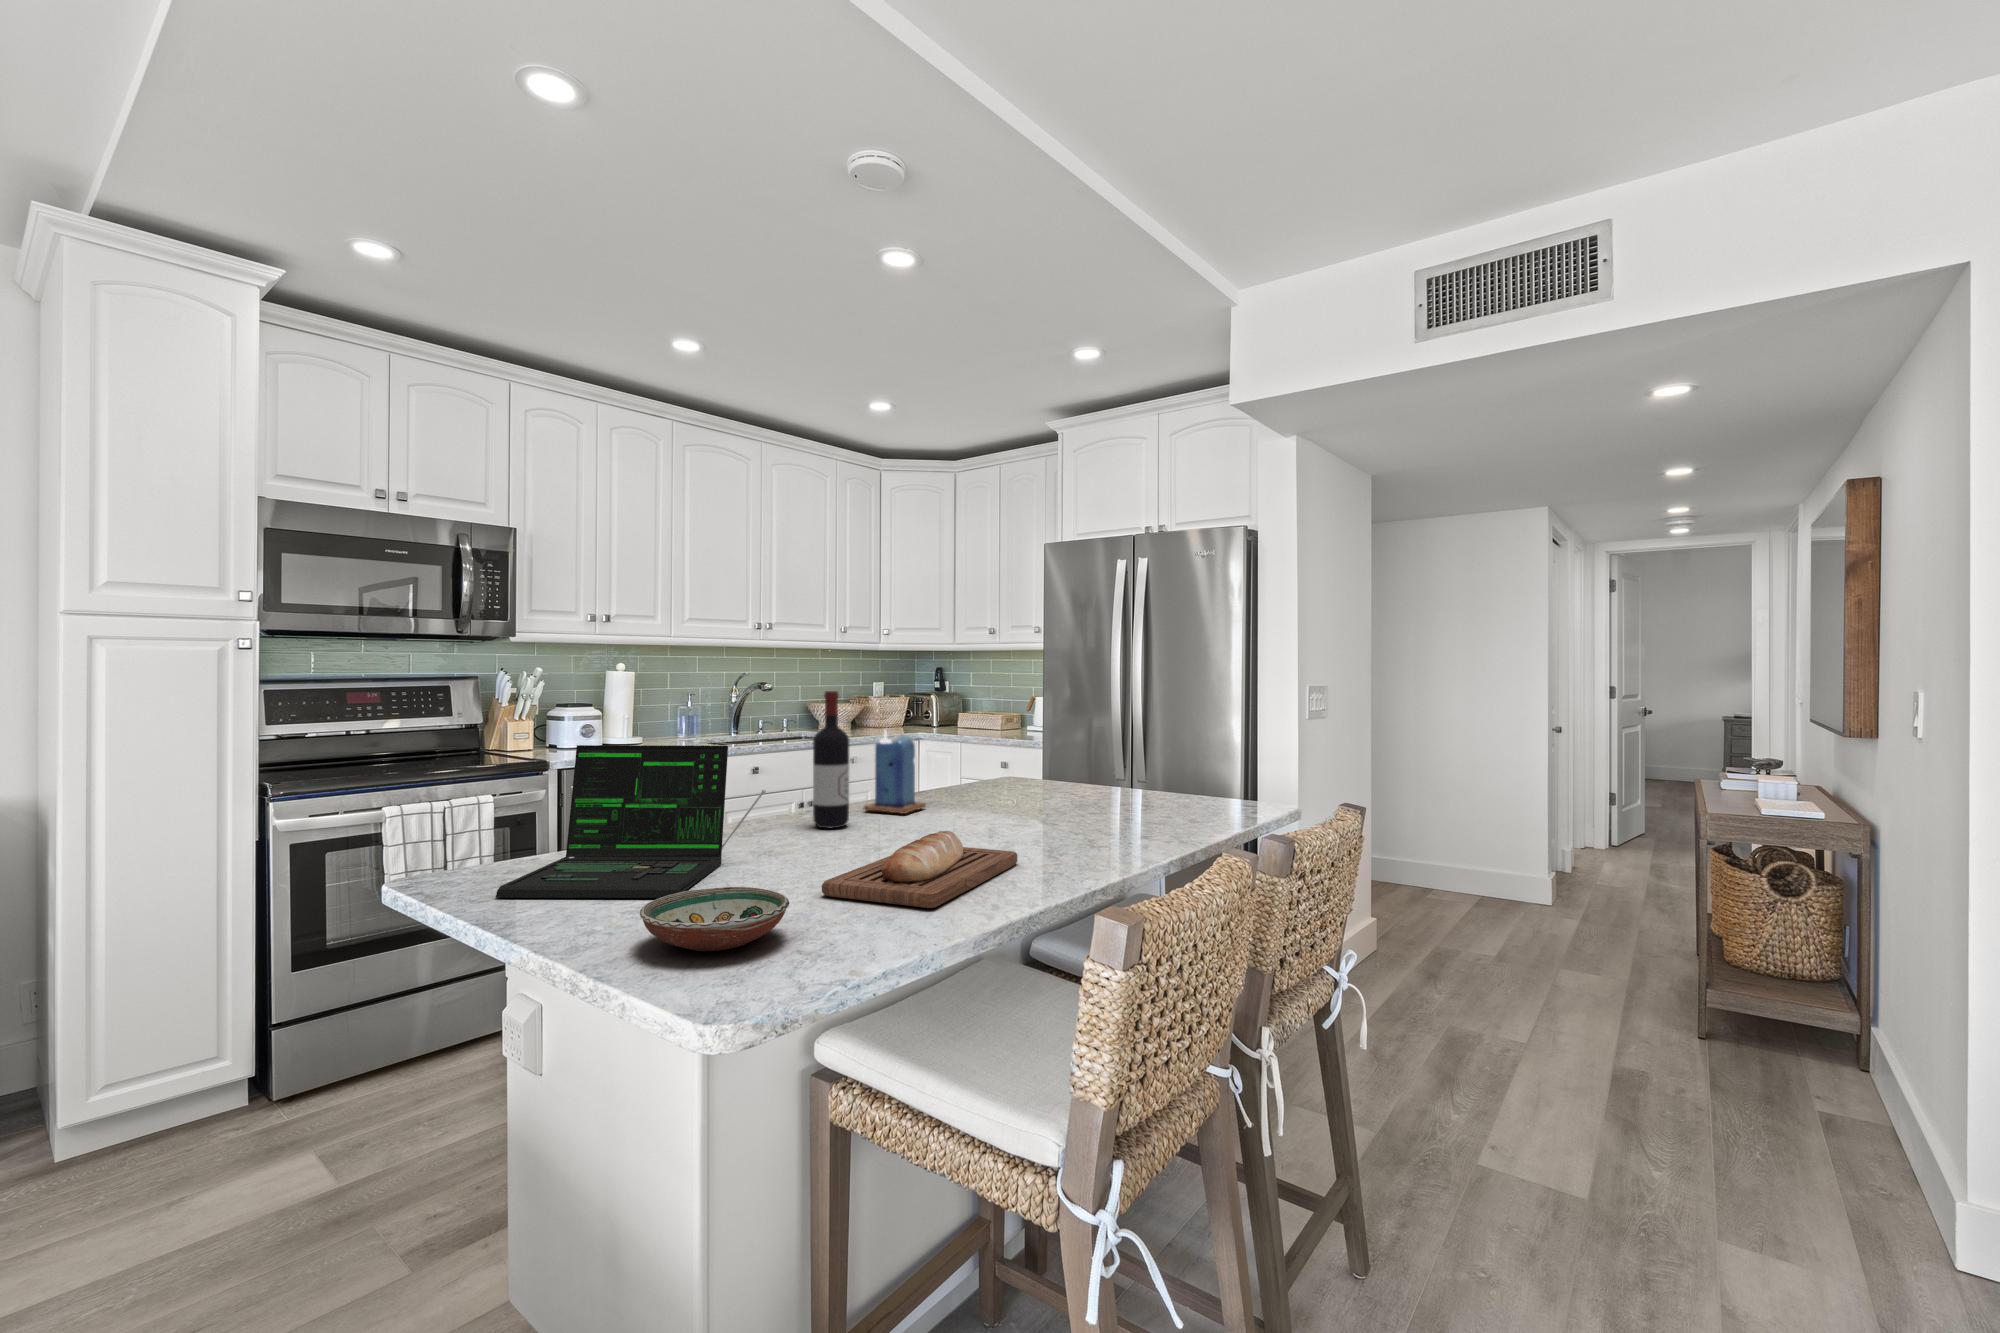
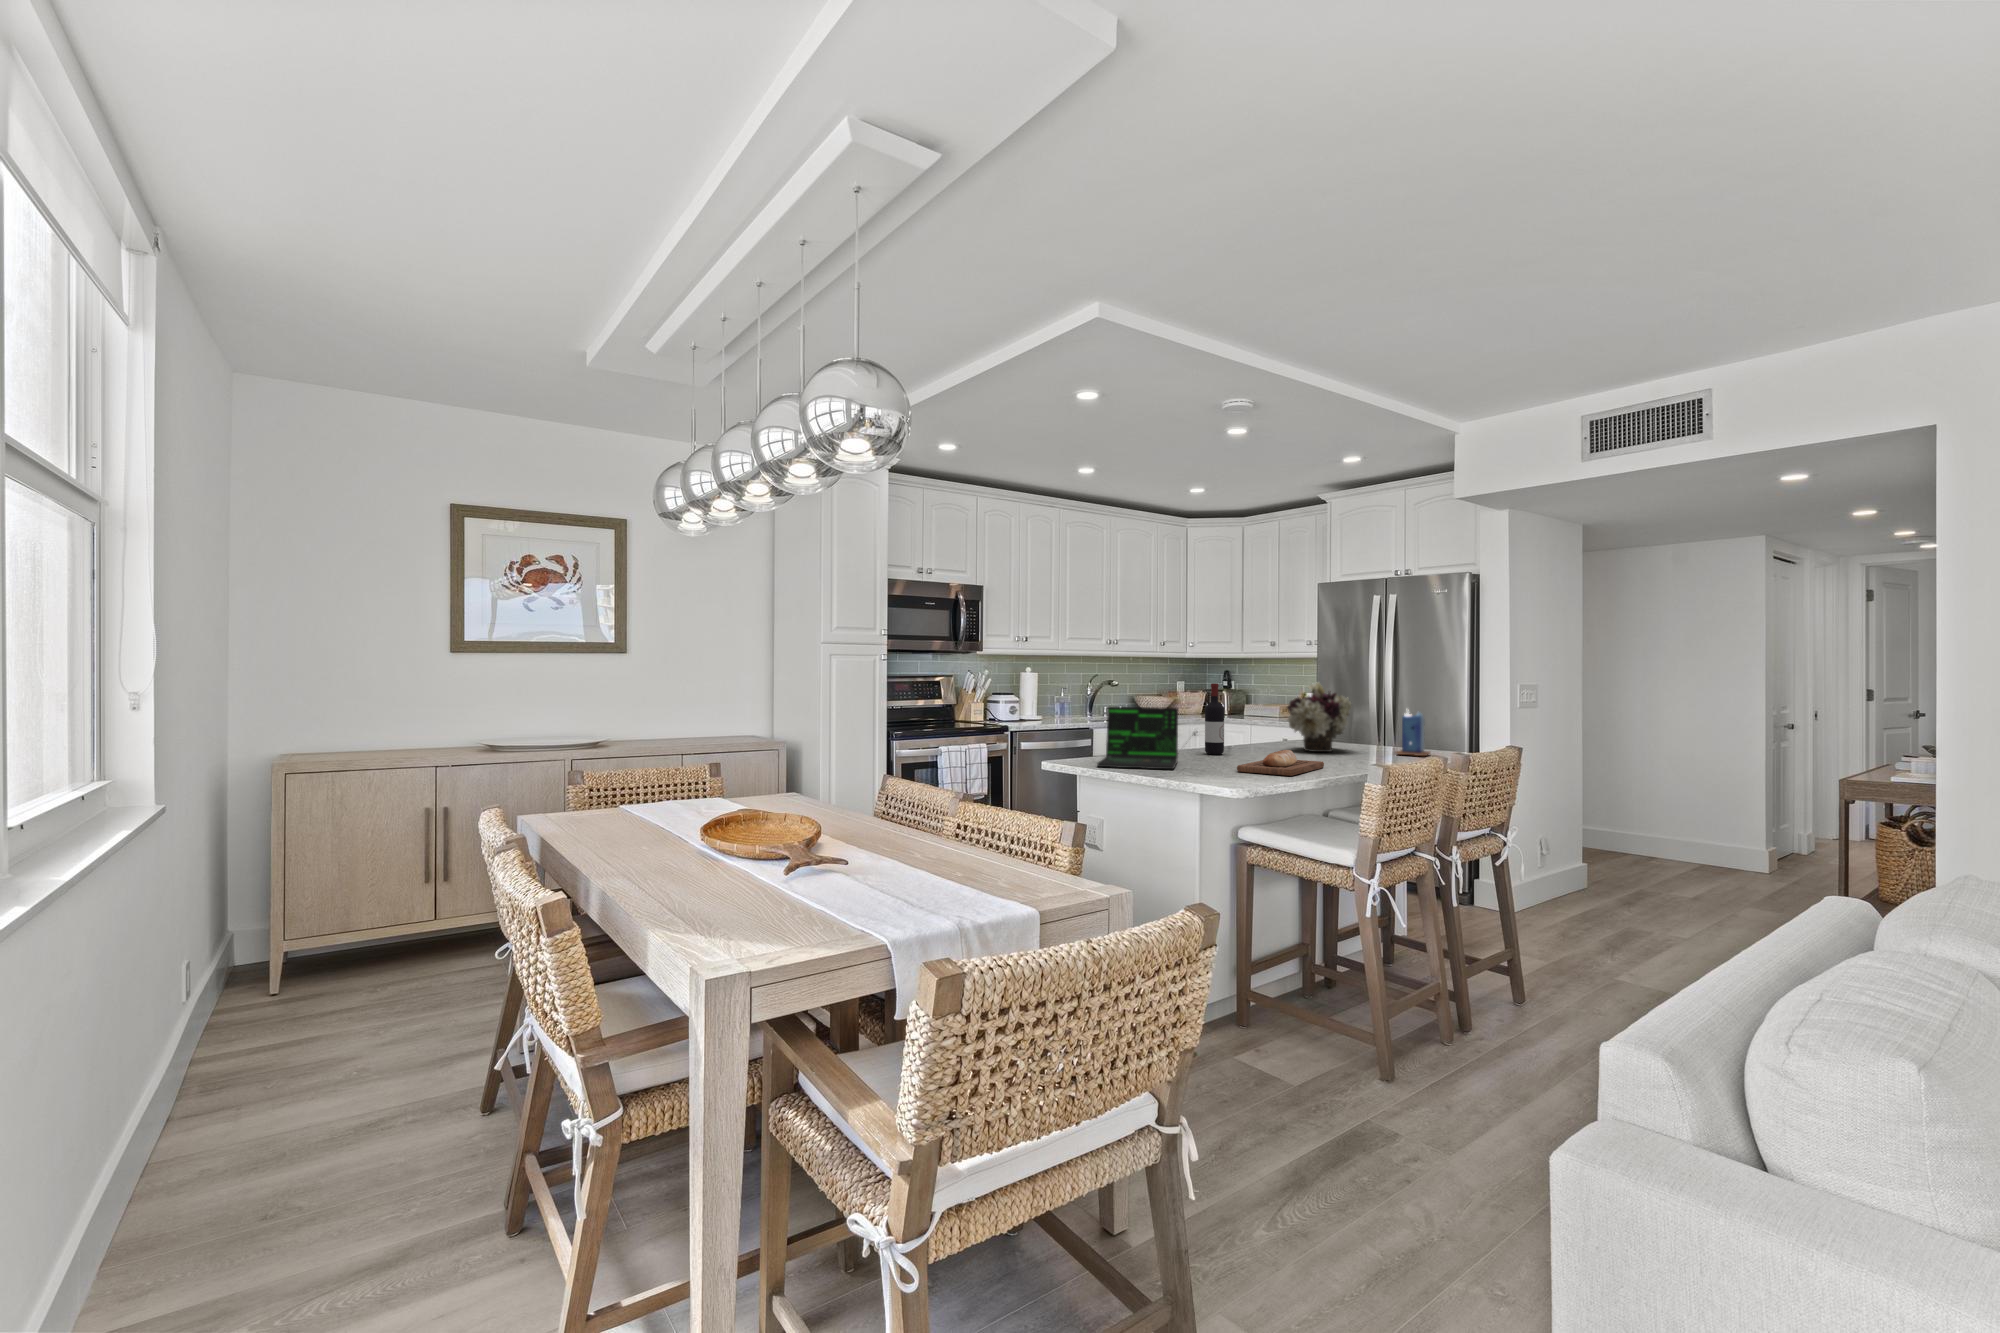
flower arrangement: none [971,686,1079,810] -> present [1287,683,1351,752]
candle: present [864,730,926,814] -> present [1396,712,1430,756]
decorative bowl: present [640,887,789,951] -> none [1179,761,1237,780]

